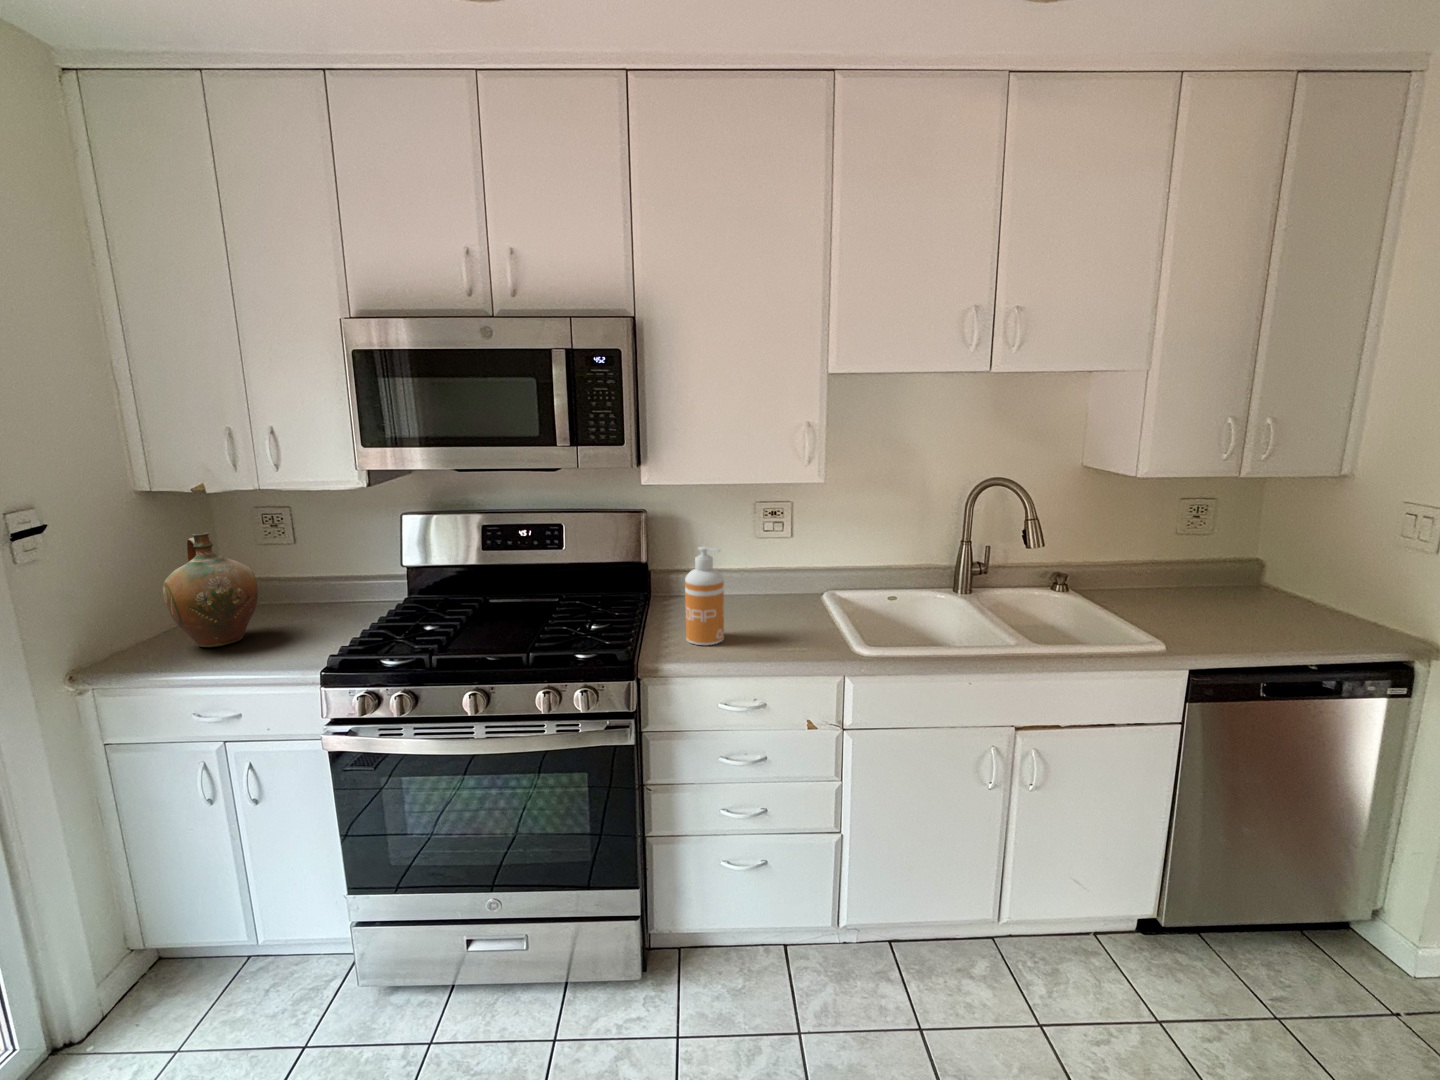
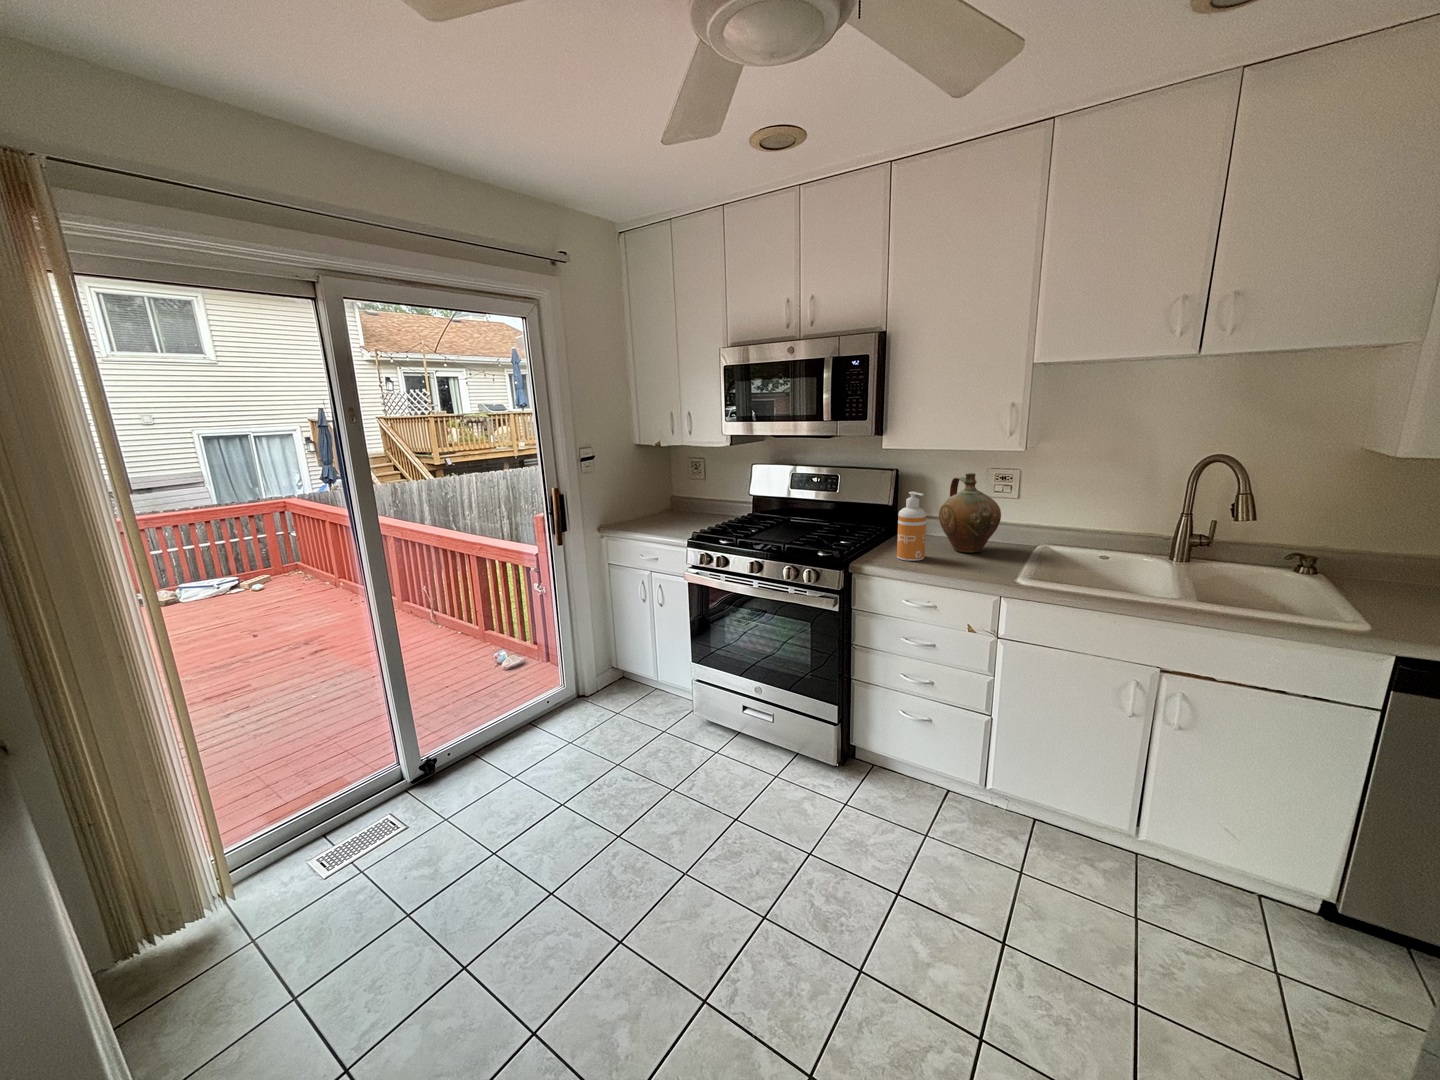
ceramic jug: present [162,532,258,647] -> present [939,473,1001,553]

